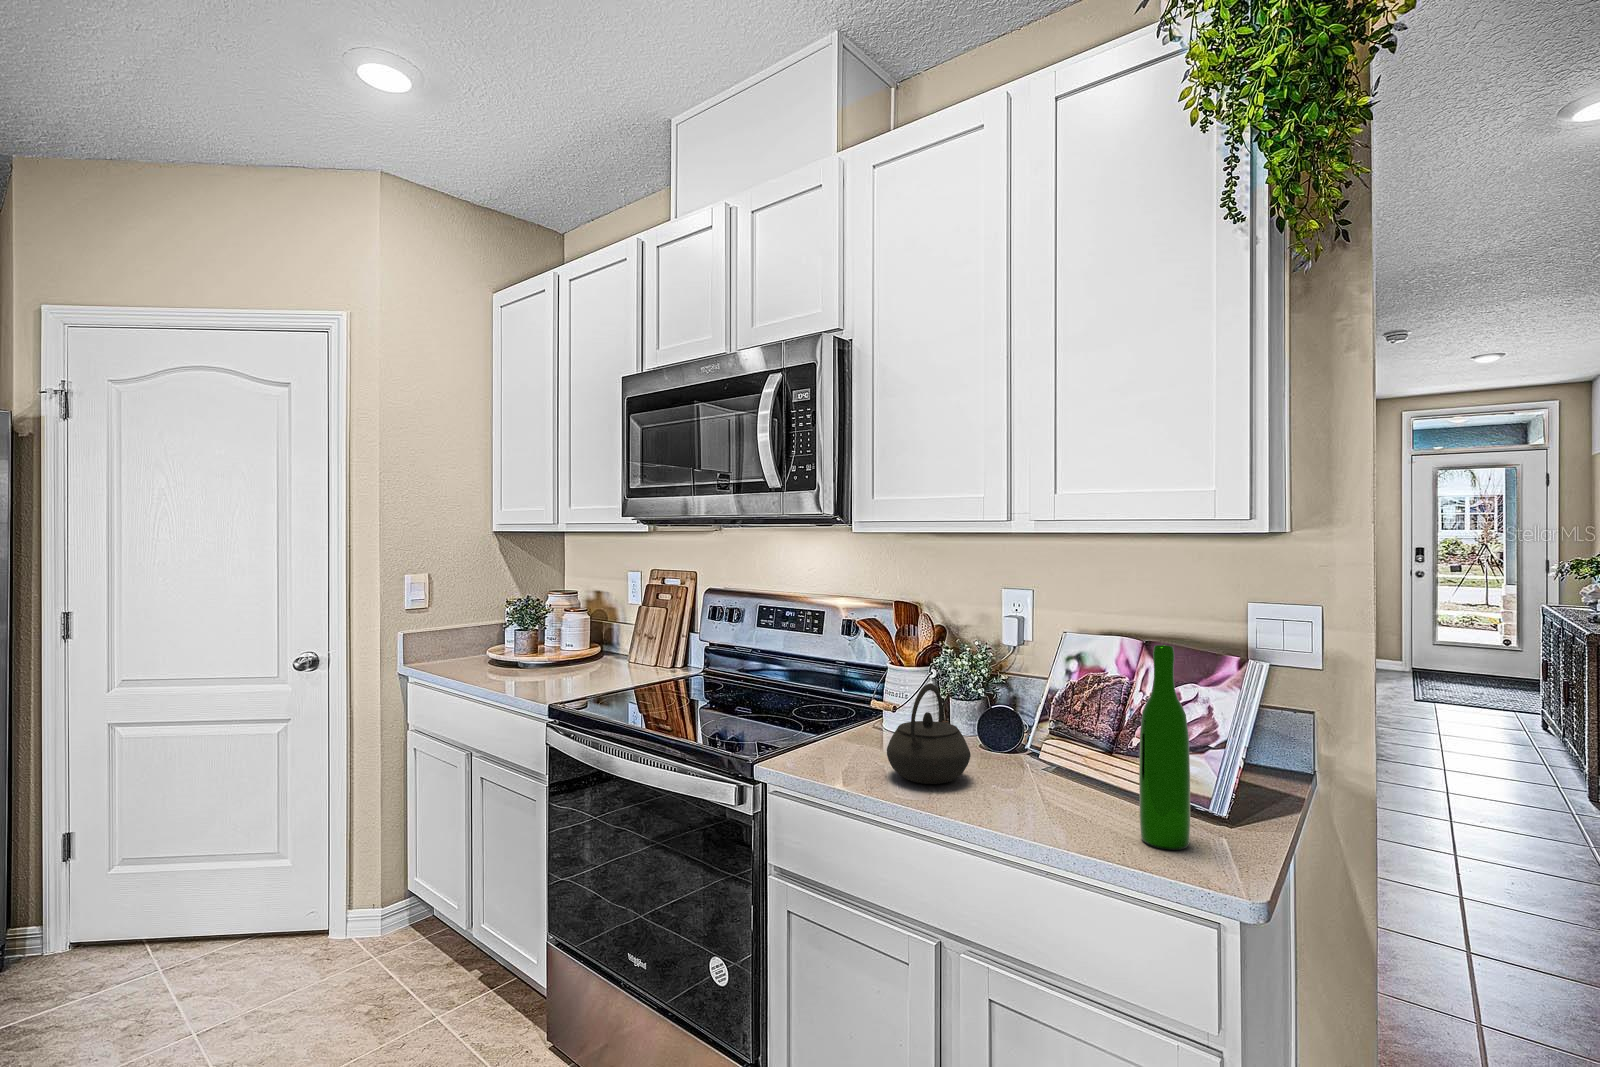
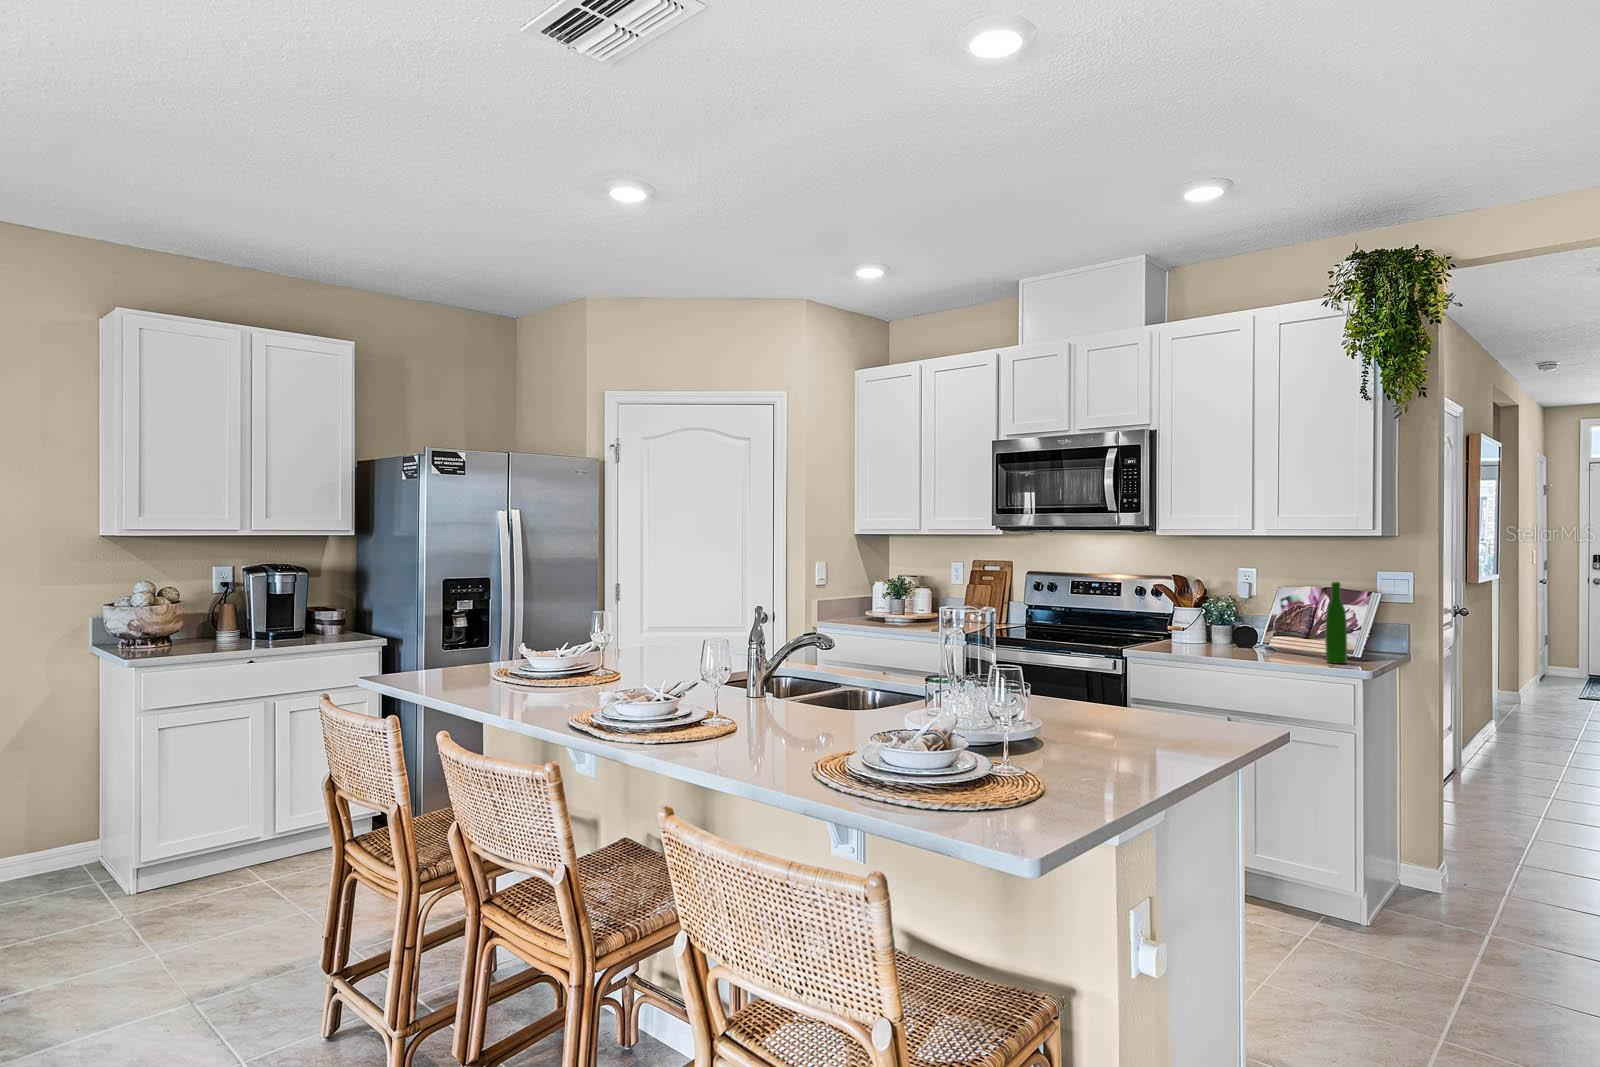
kettle: present [887,683,971,784] -> none [1198,607,1240,653]

